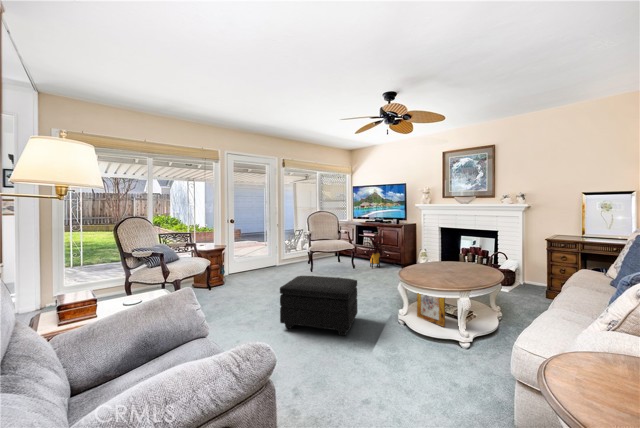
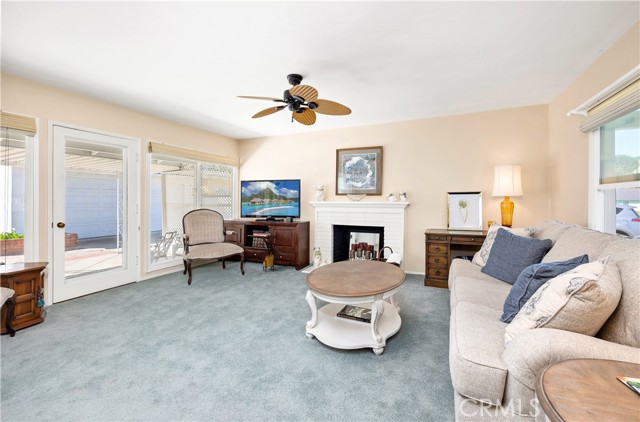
footstool: present [280,276,358,336] -> none [154,292,261,373]
picture frame: present [417,293,445,327] -> none [328,290,358,333]

